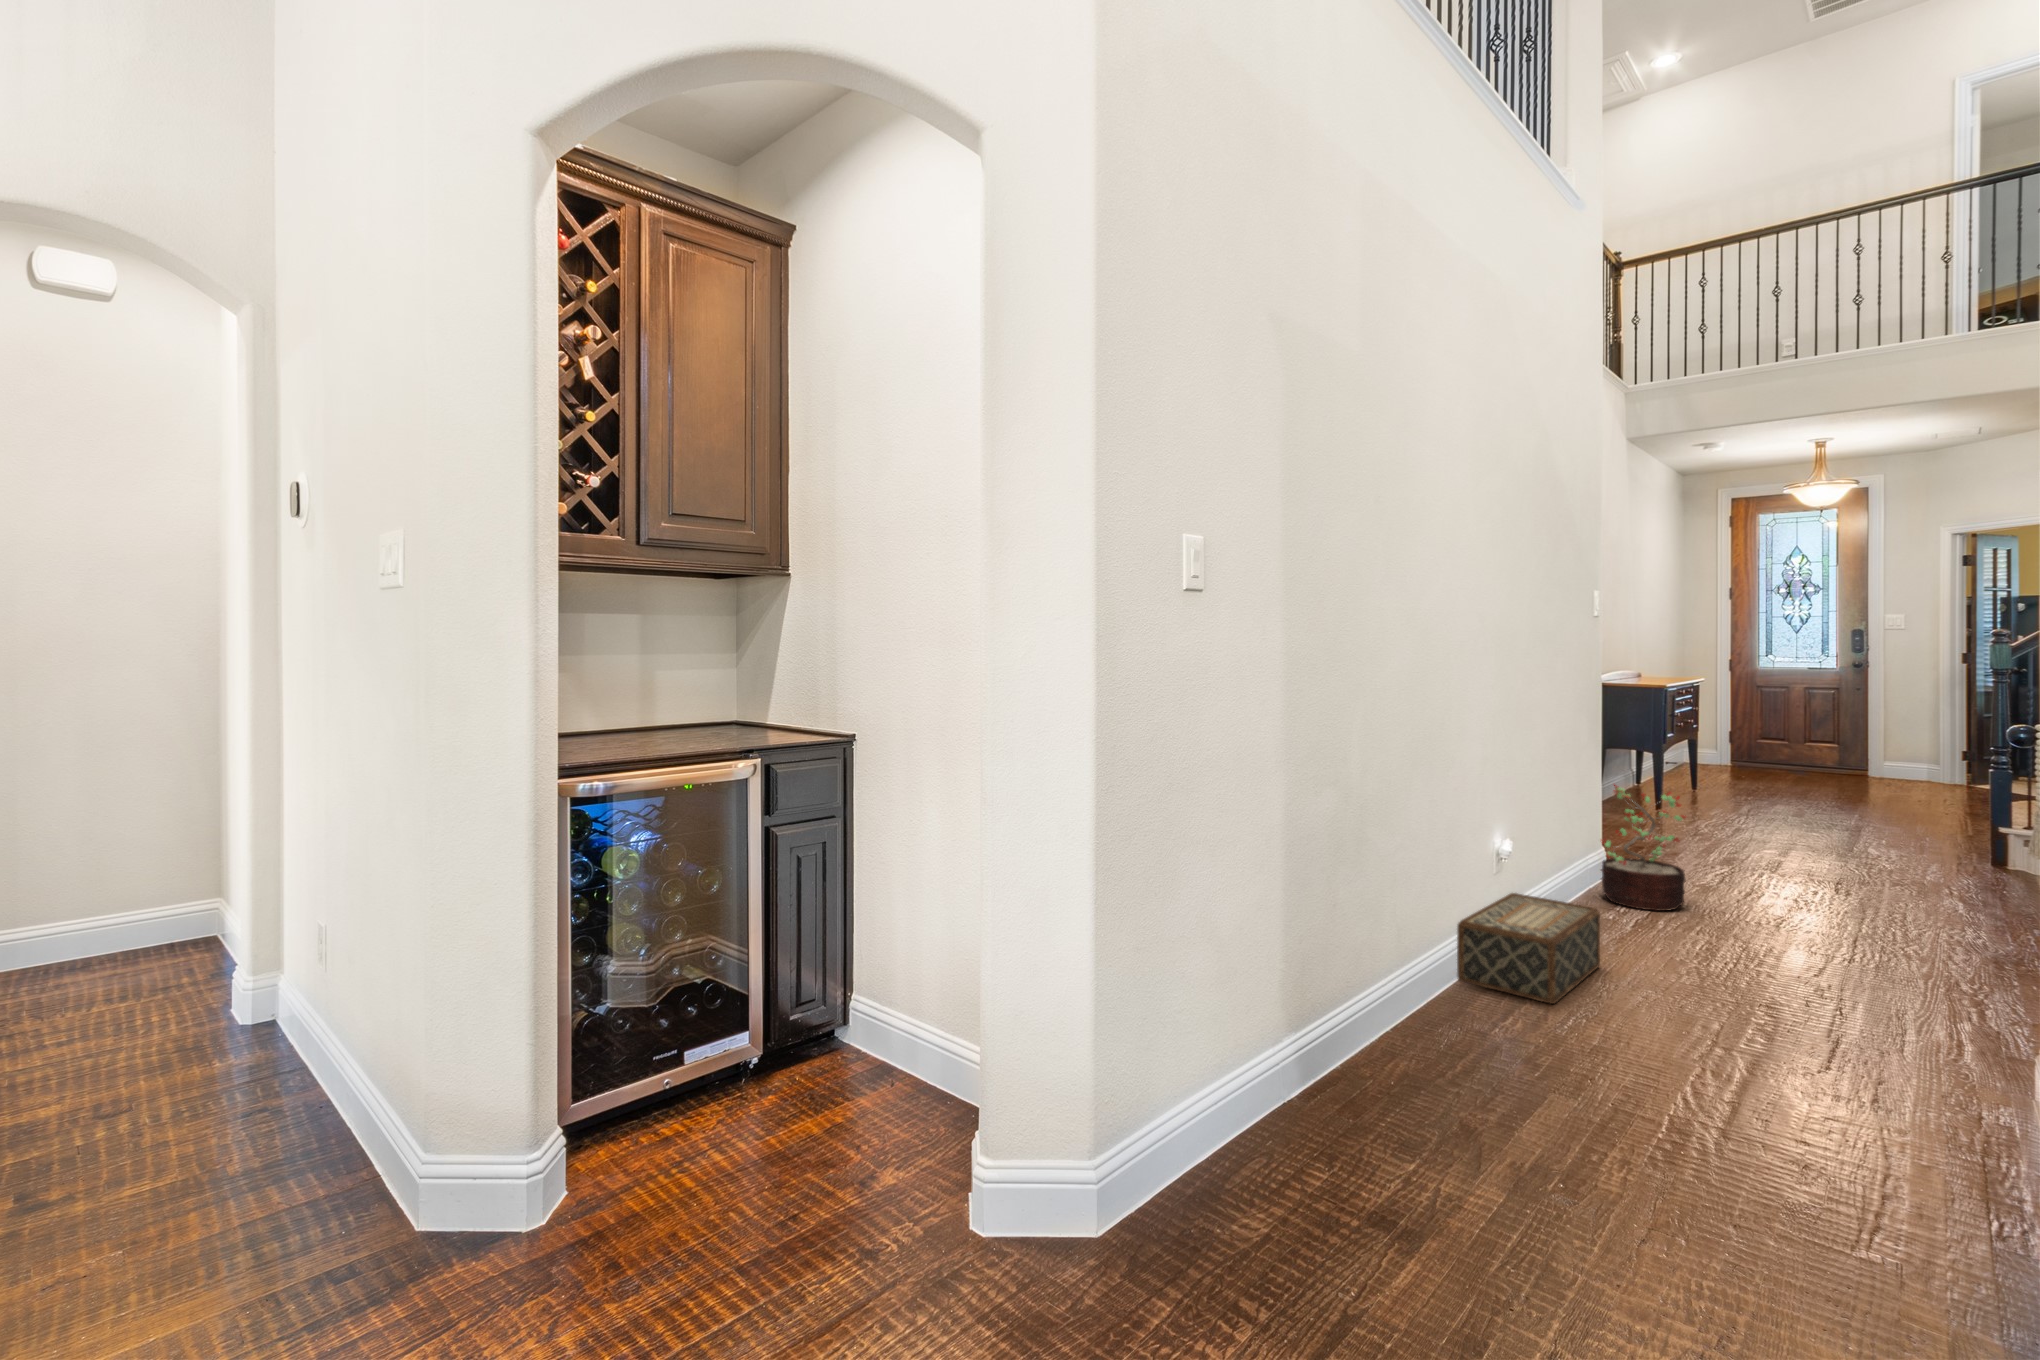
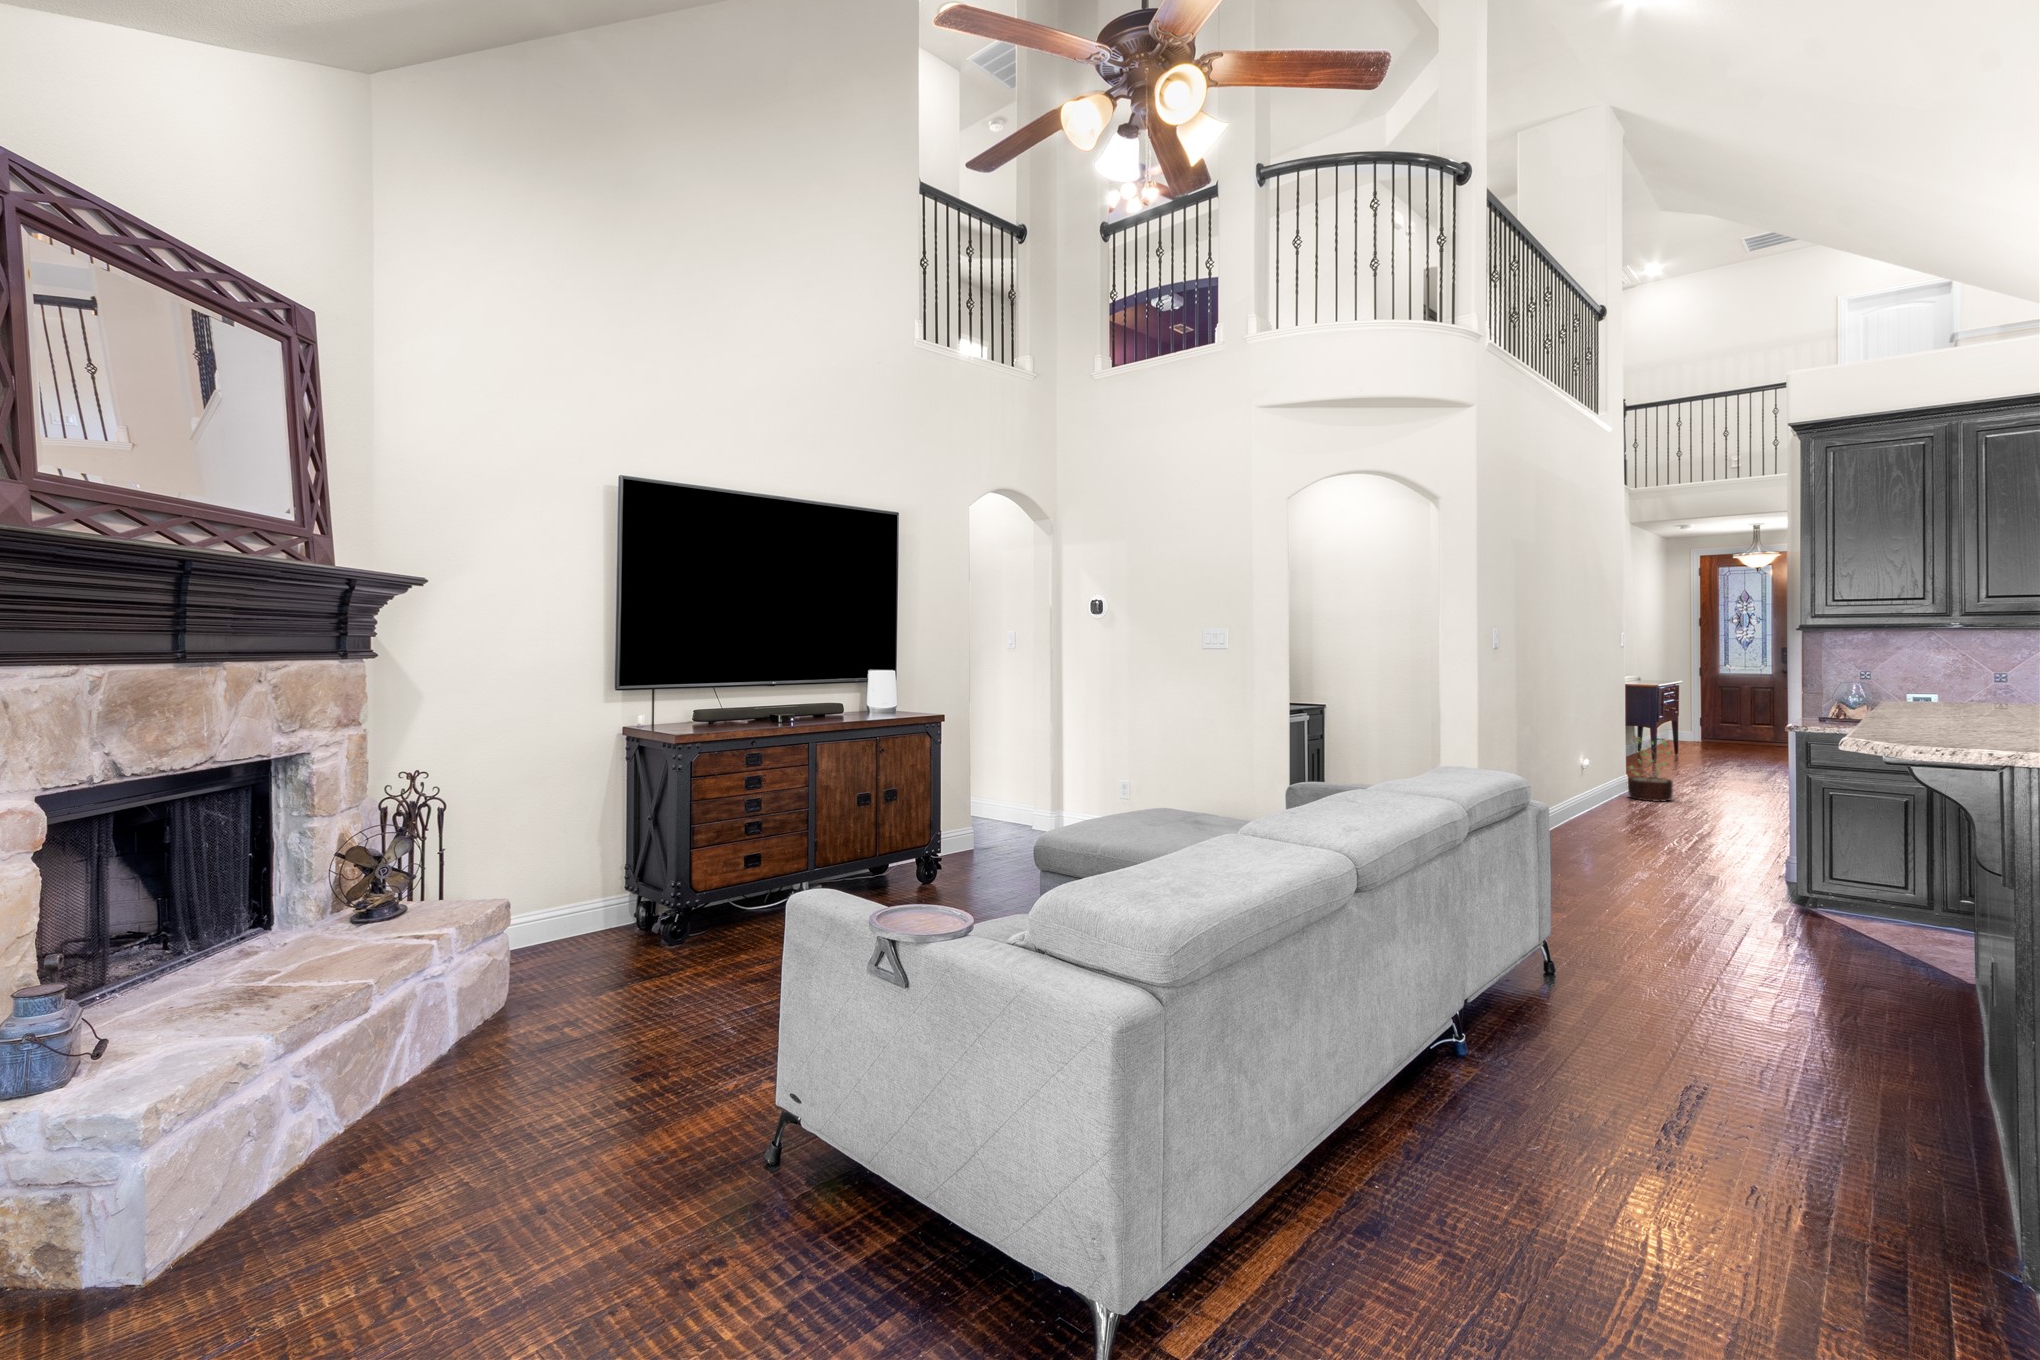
woven basket: present [1457,893,1600,1004] -> none [1566,785,1633,827]

